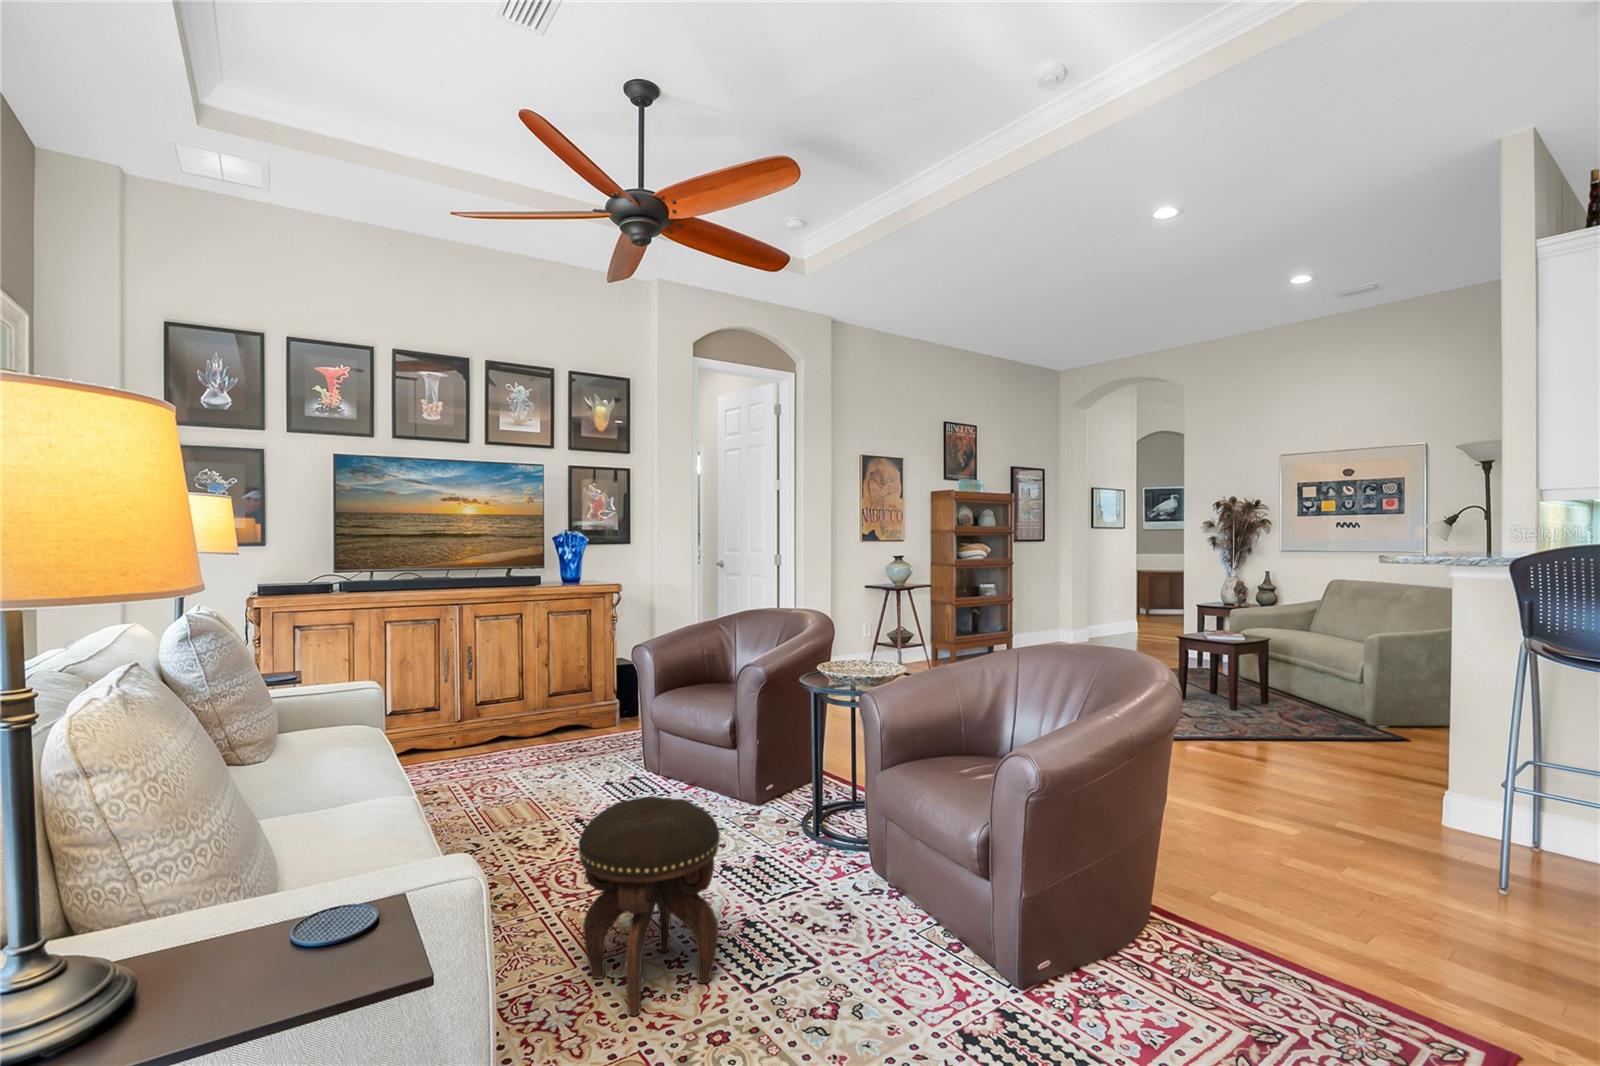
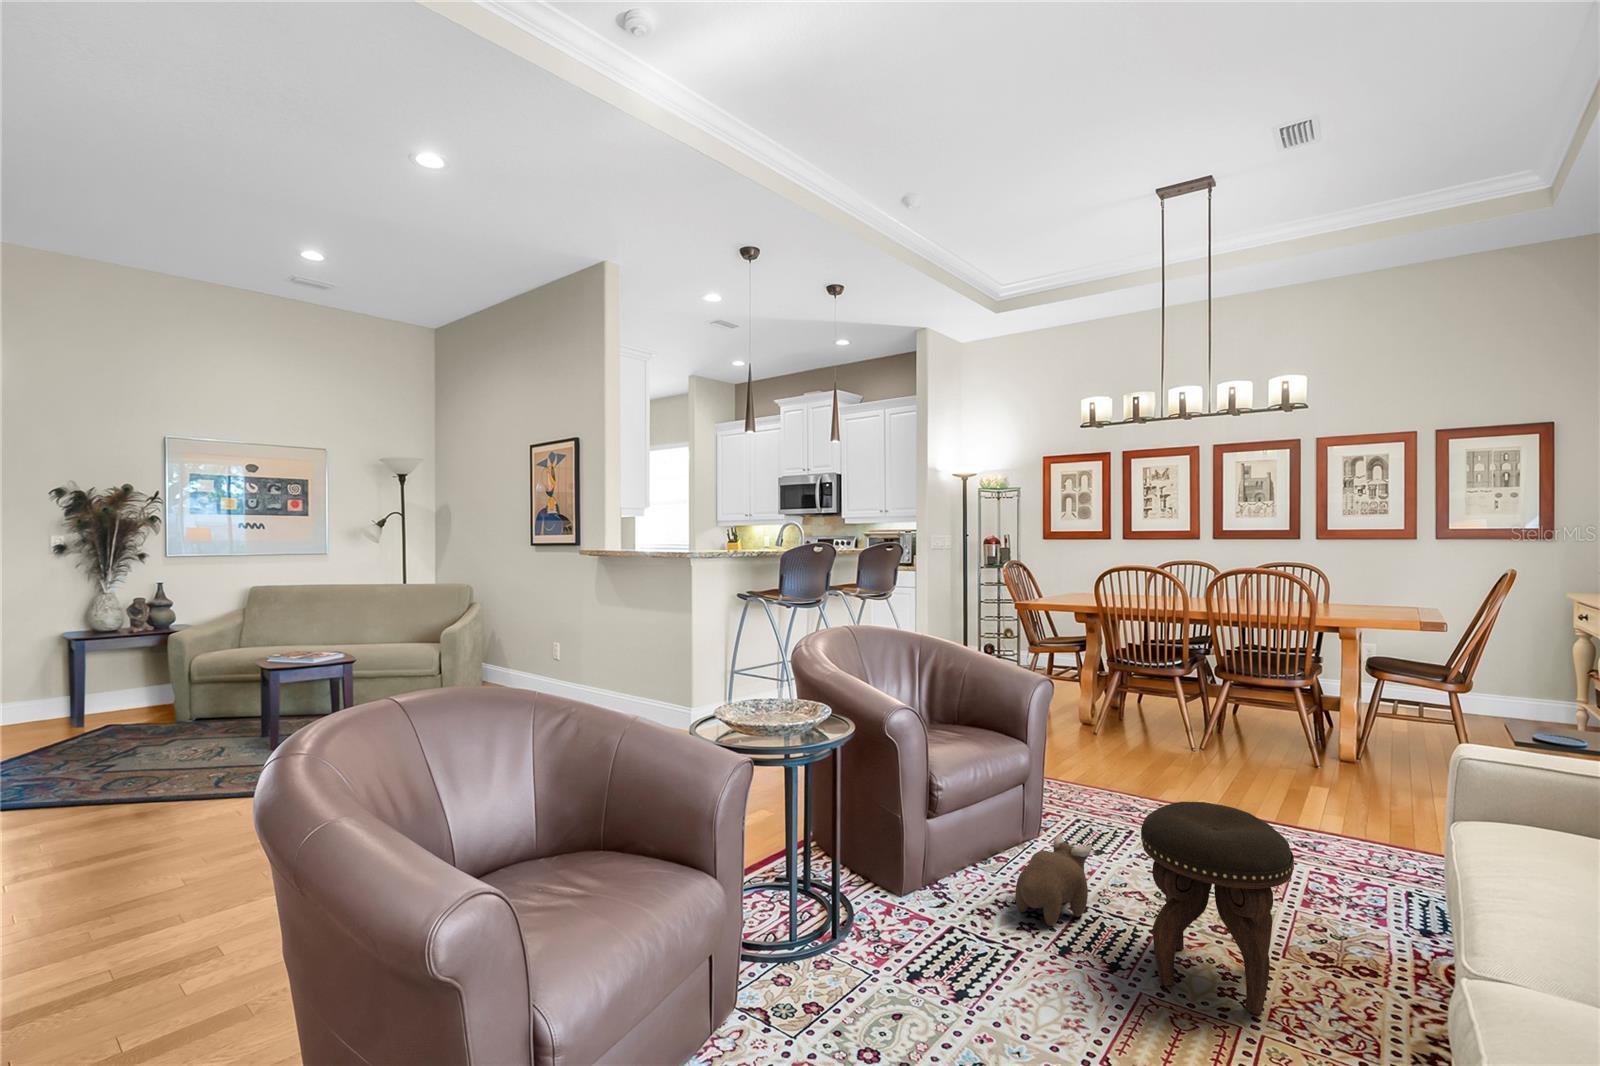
plush toy: none [775,867,845,945] -> present [1015,834,1092,926]

